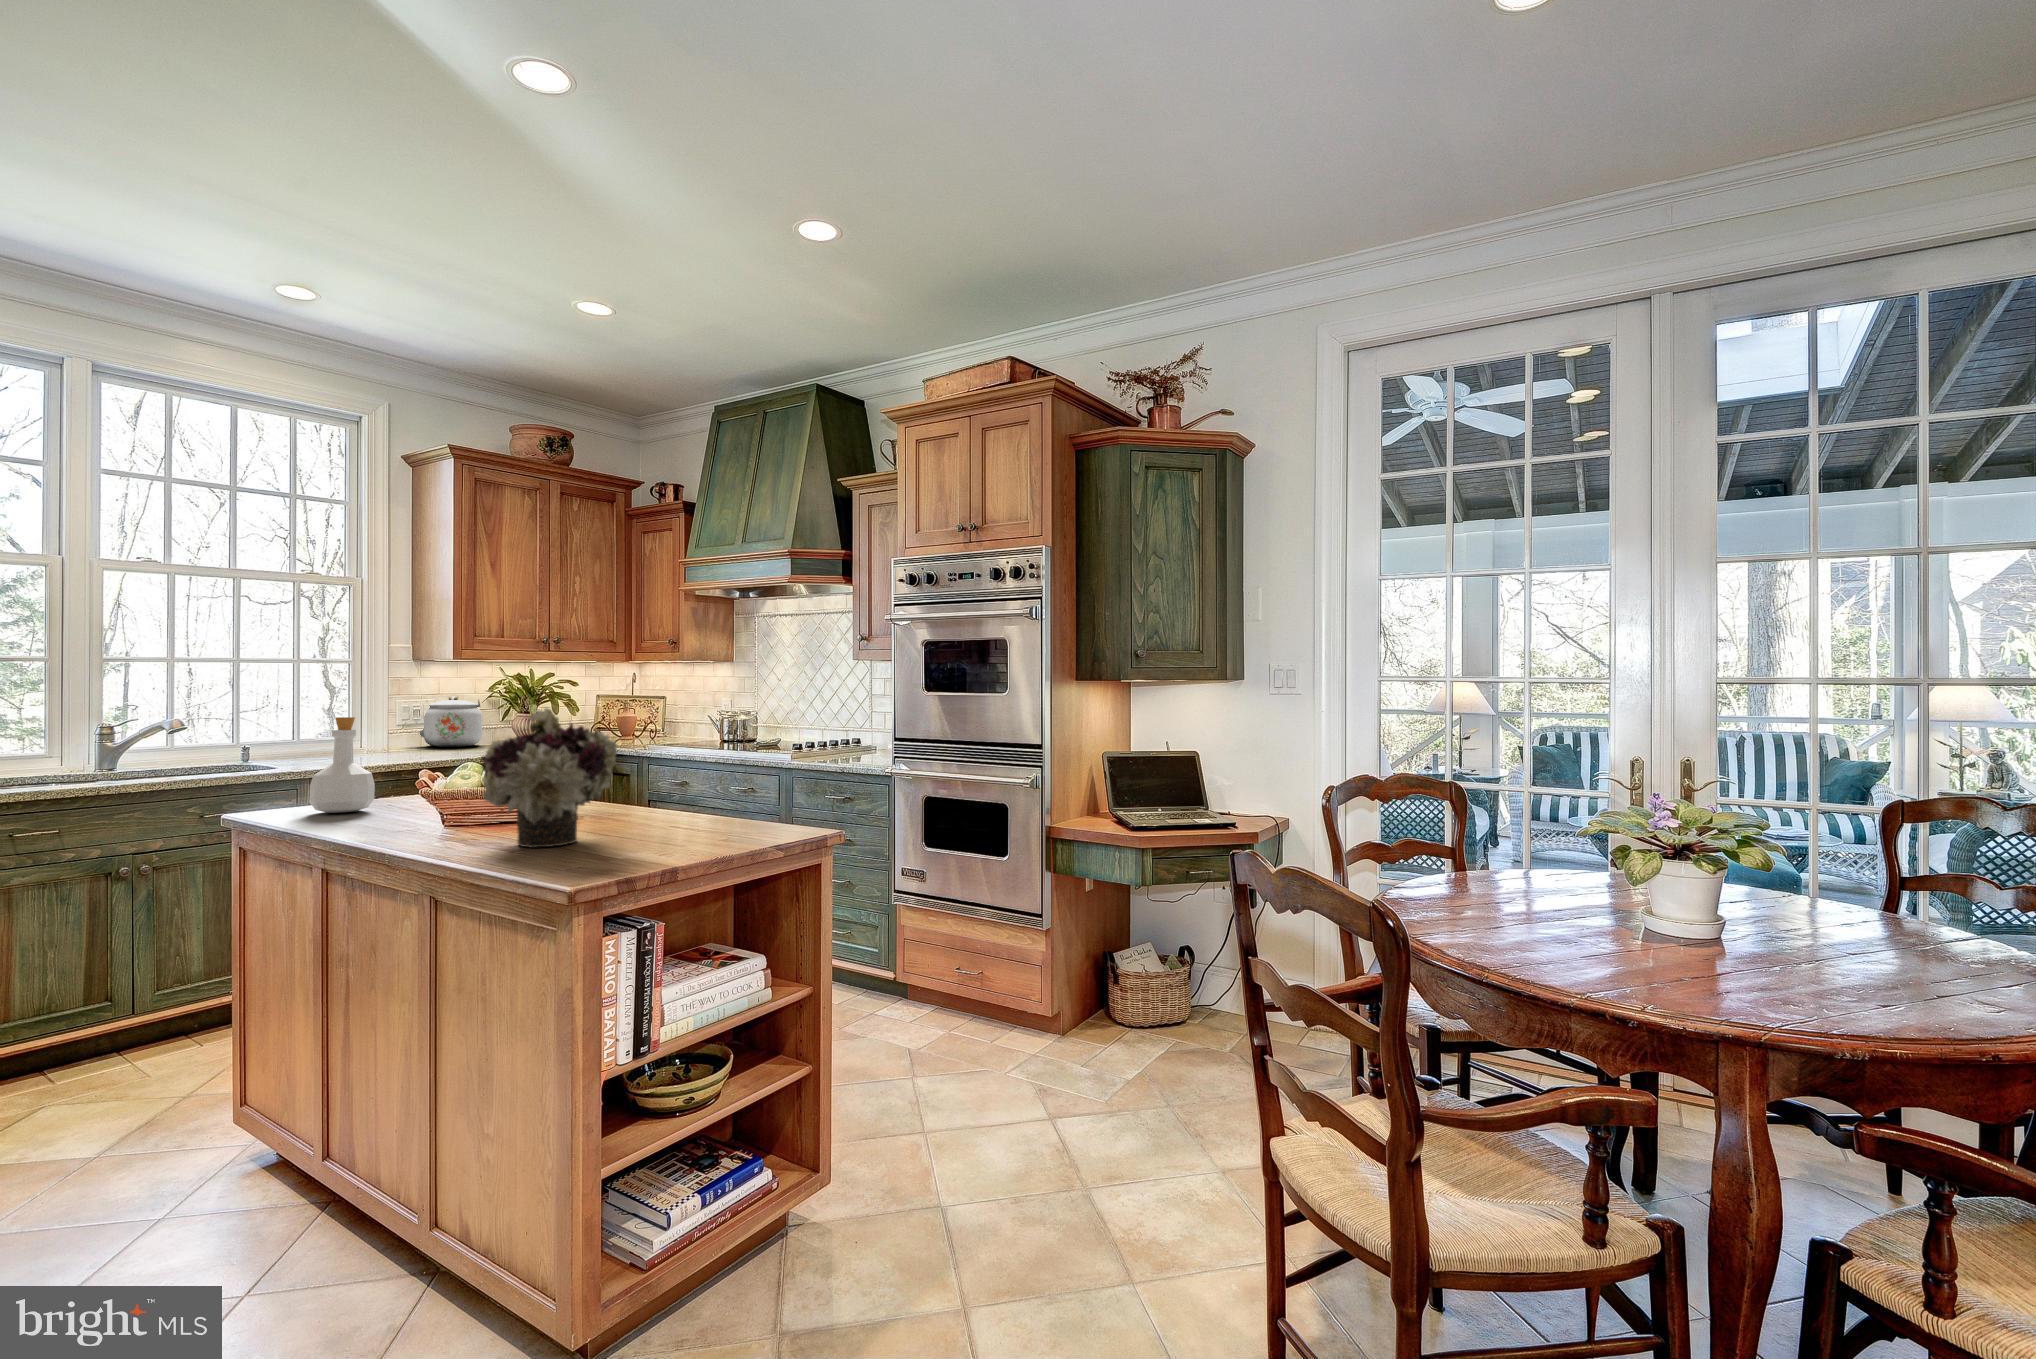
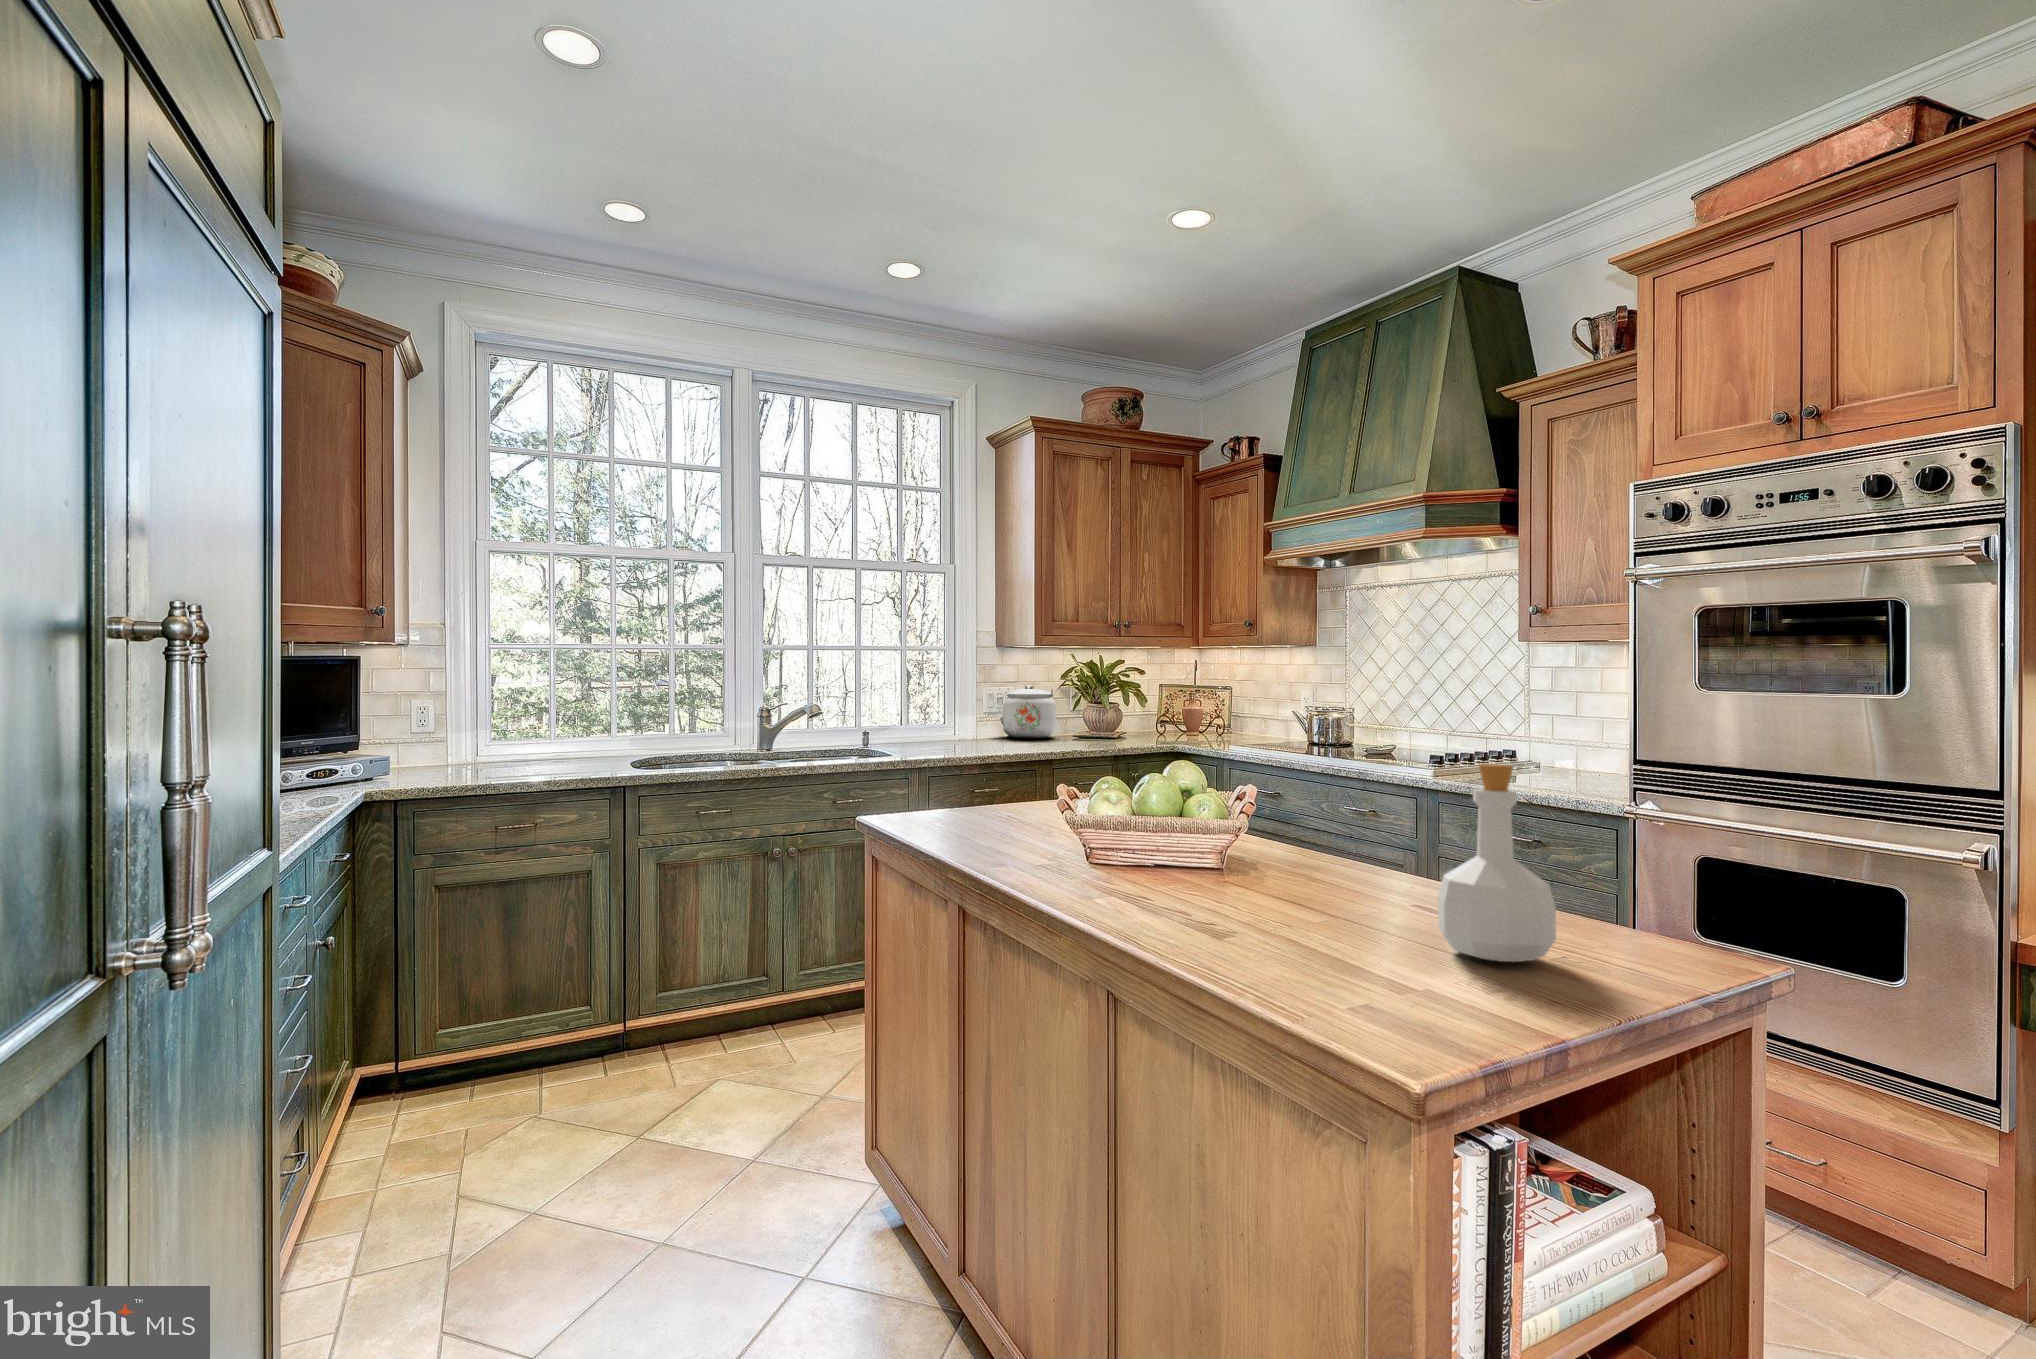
flower arrangement: present [481,707,618,848] -> none [1147,708,1343,916]
bottle: present [309,717,375,813] -> present [1438,764,1556,962]

